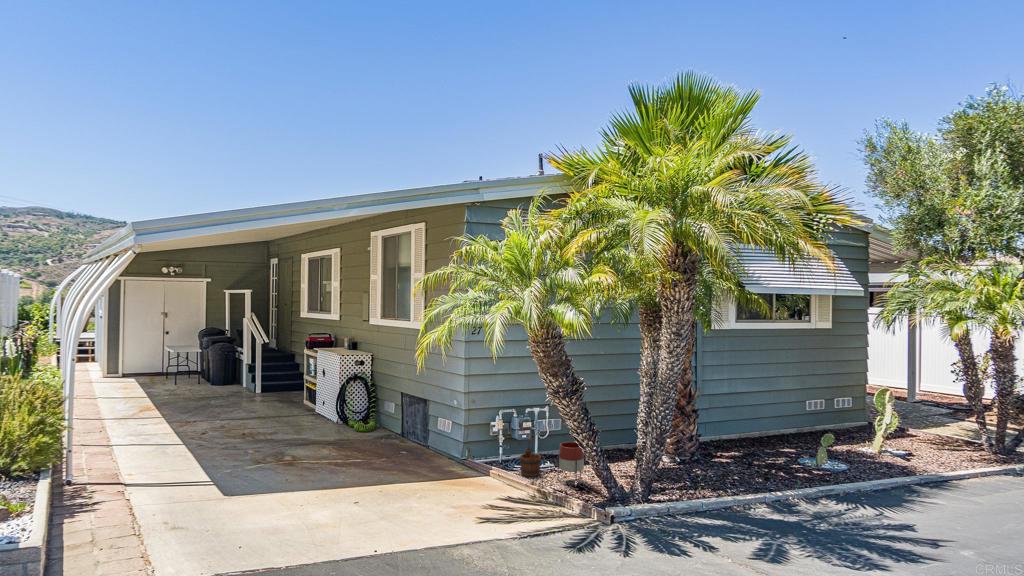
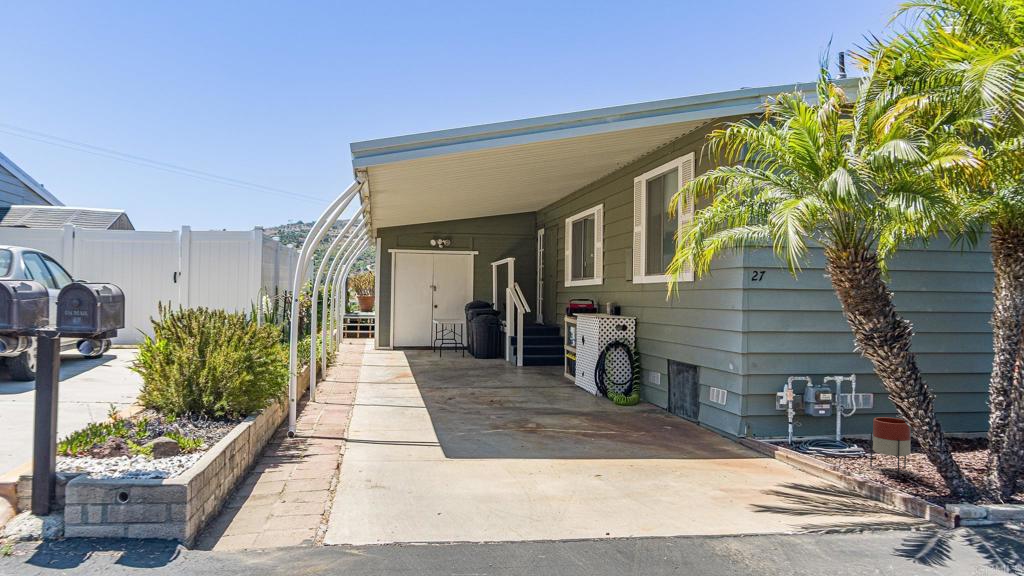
wooden bucket: present [520,438,541,476] -> none [816,410,846,459]

